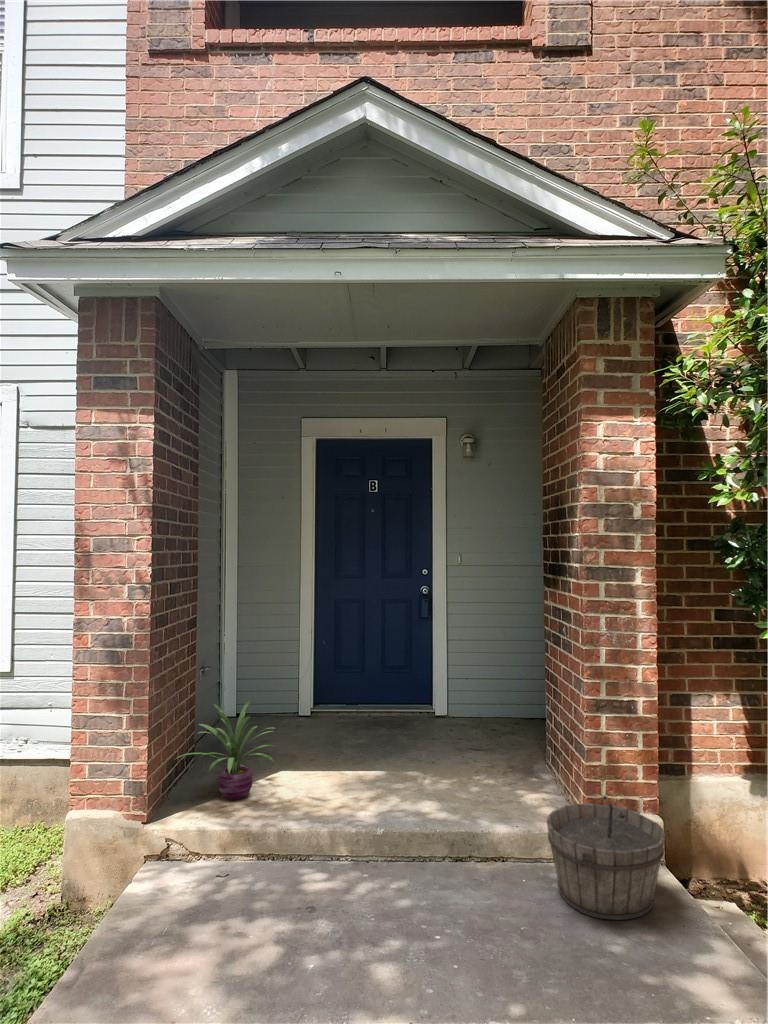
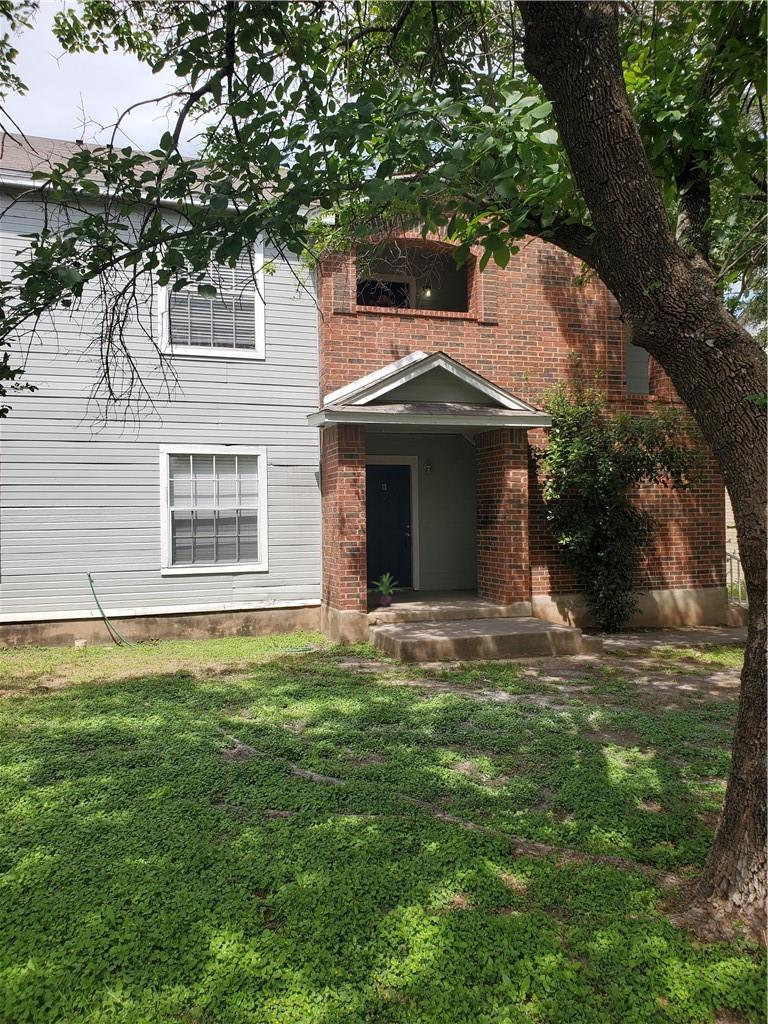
wooden bucket: present [547,796,665,920] -> none [499,591,534,622]

